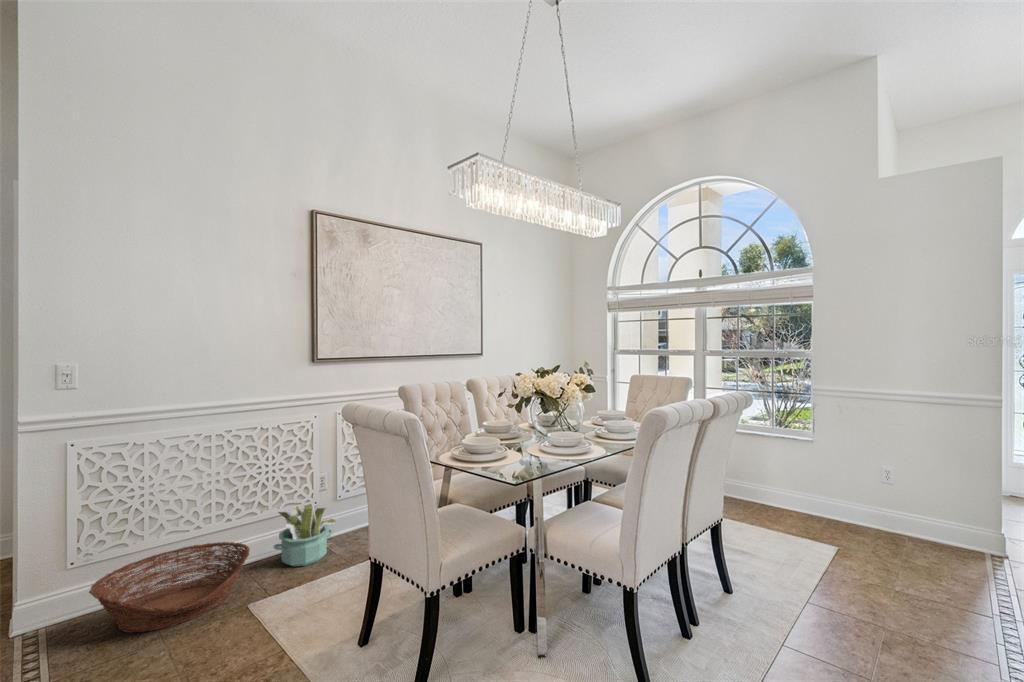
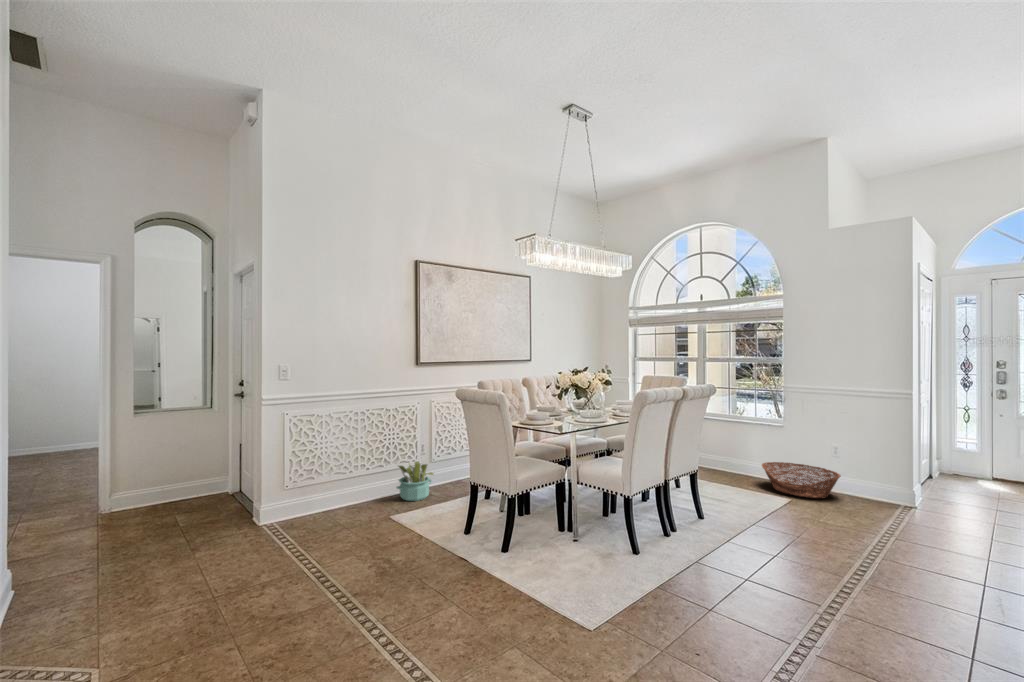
basket: present [89,542,250,632] -> present [762,462,841,498]

